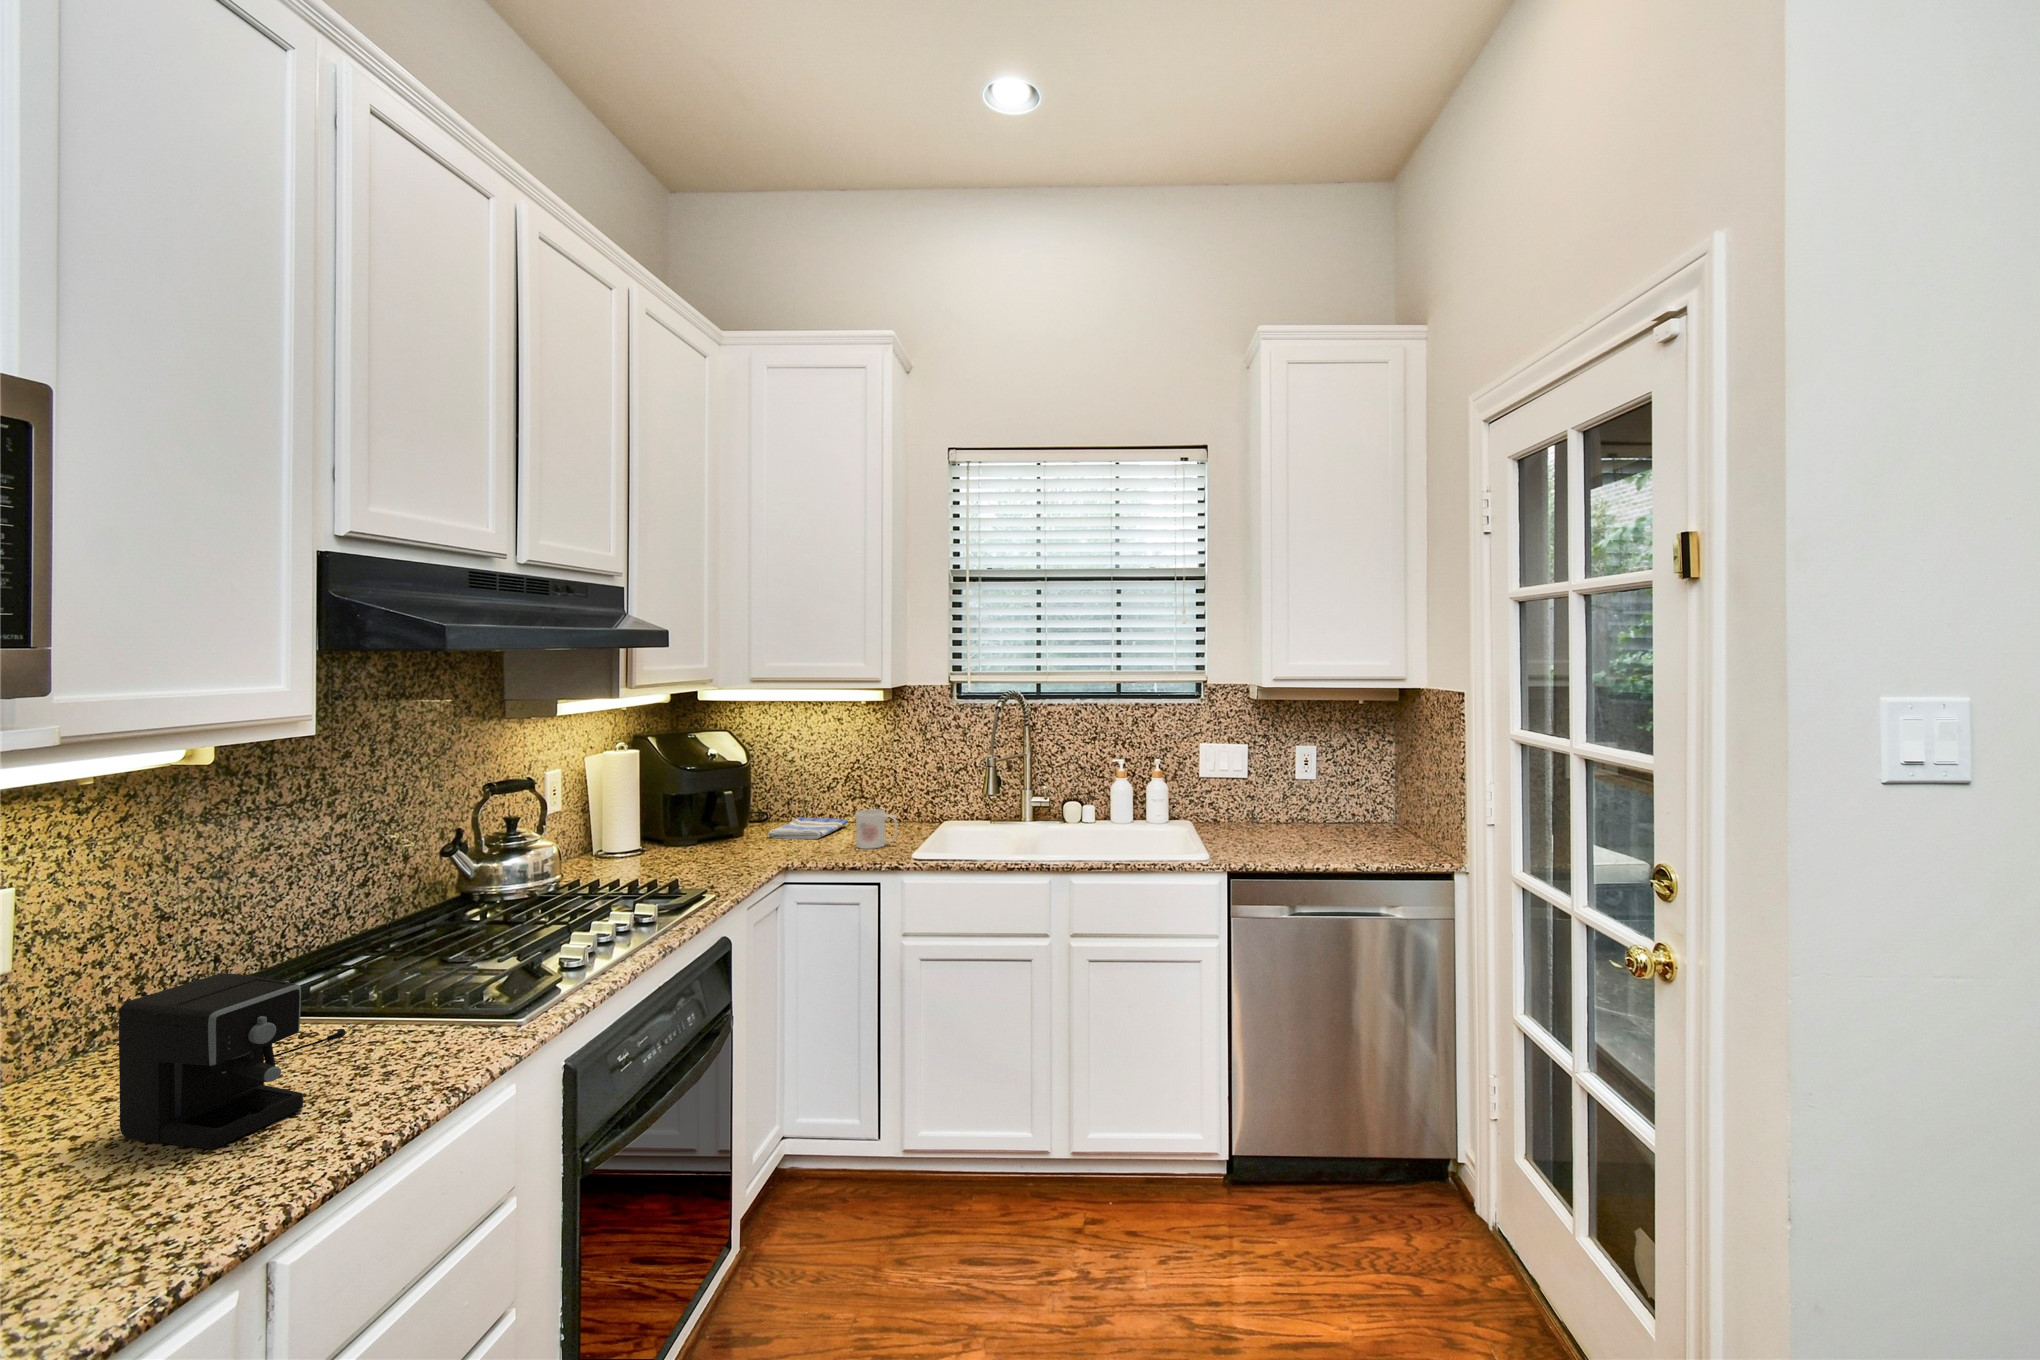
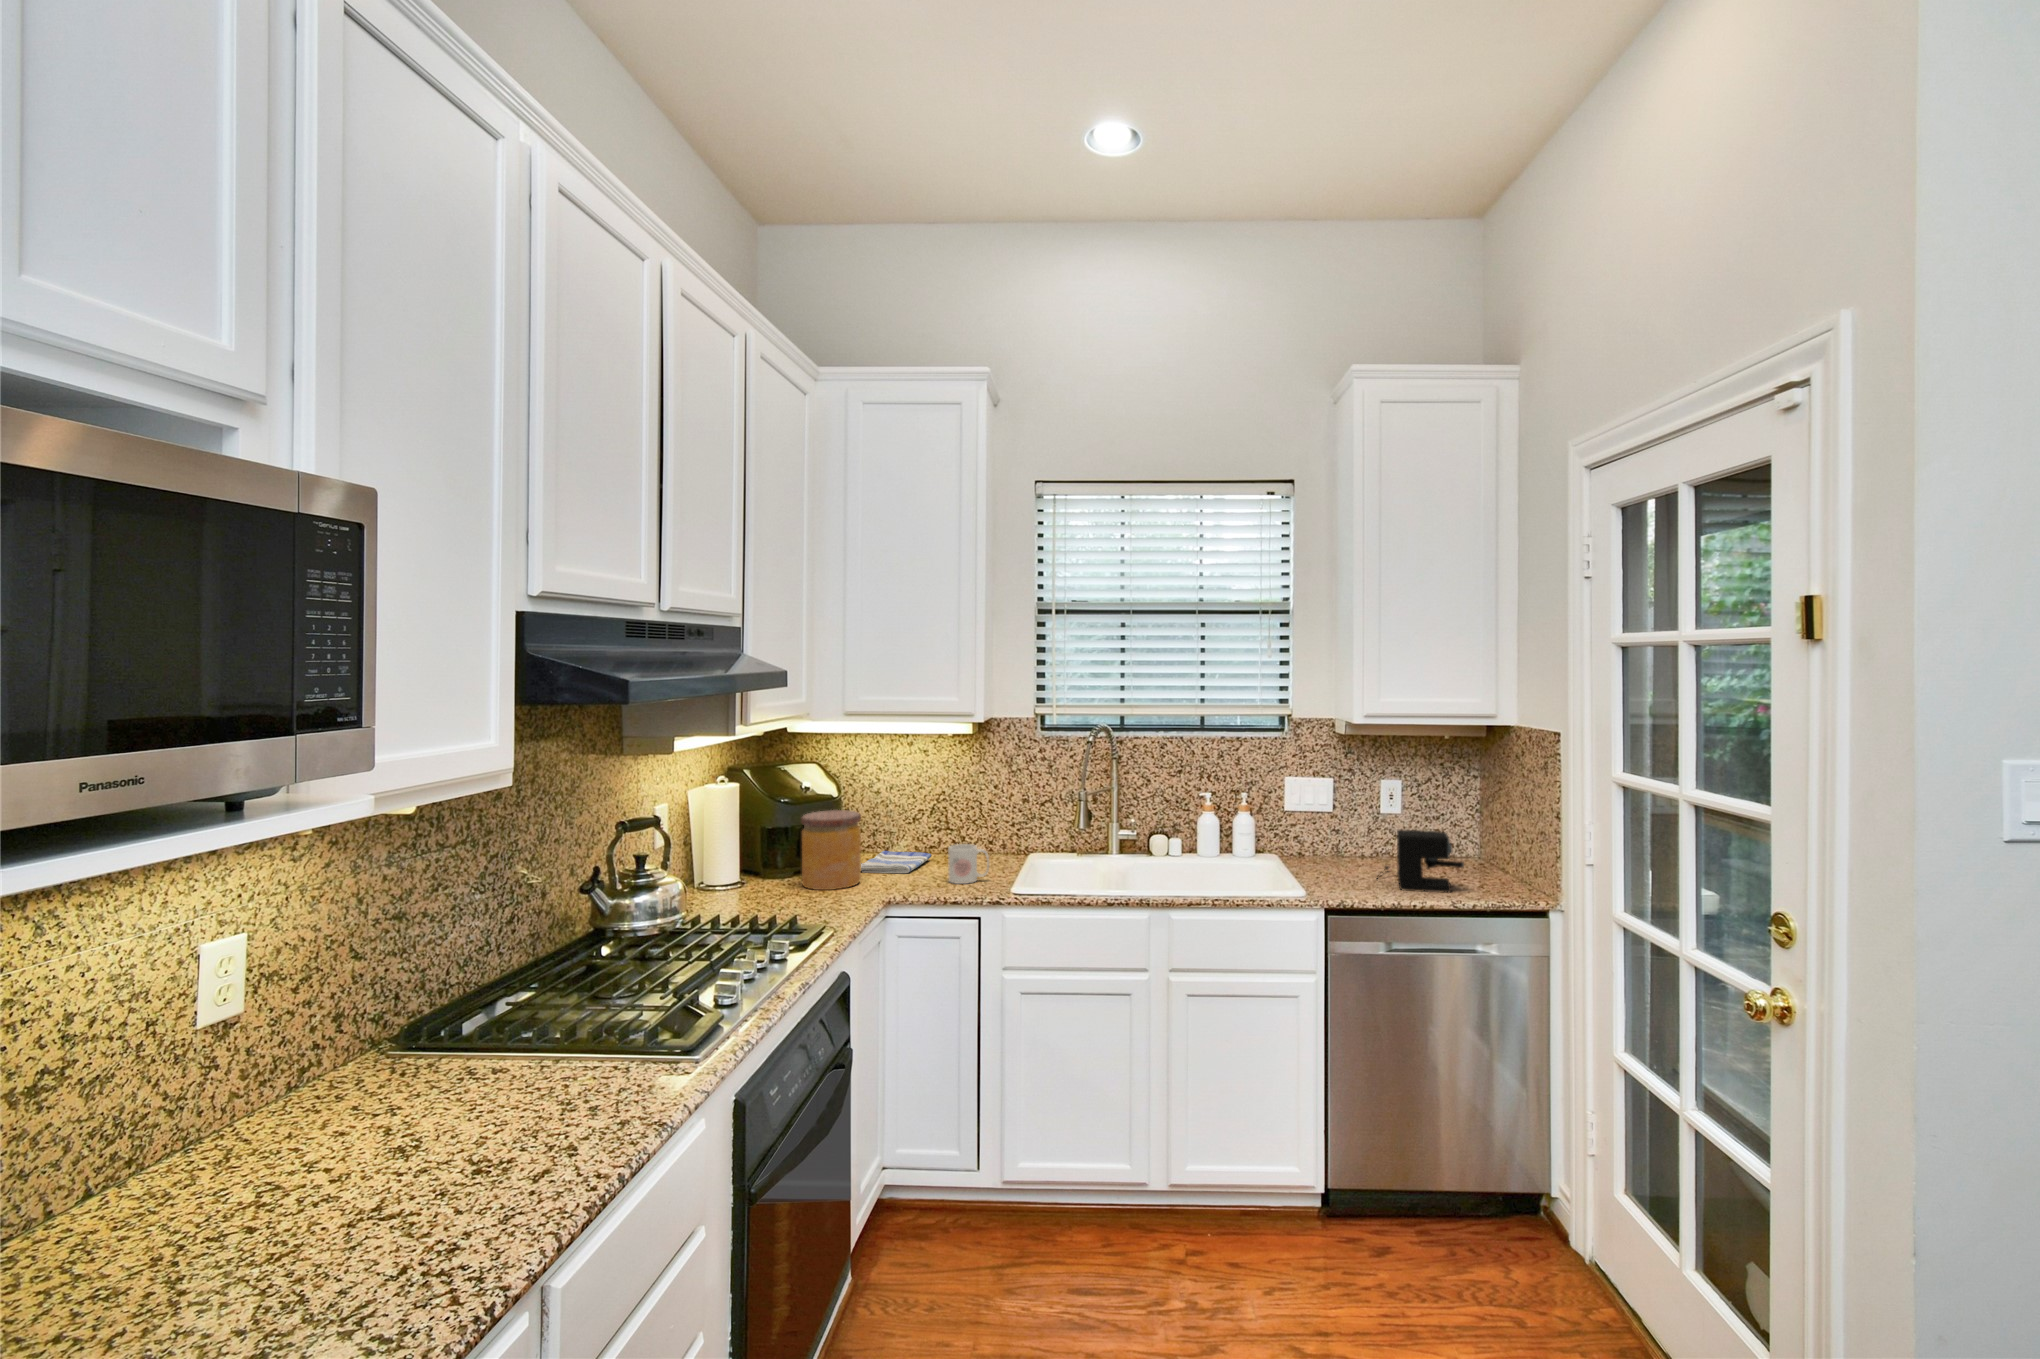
jar: none [706,776,767,855] -> present [801,810,861,890]
coffee maker: present [119,973,345,1149] -> present [1384,830,1464,892]

